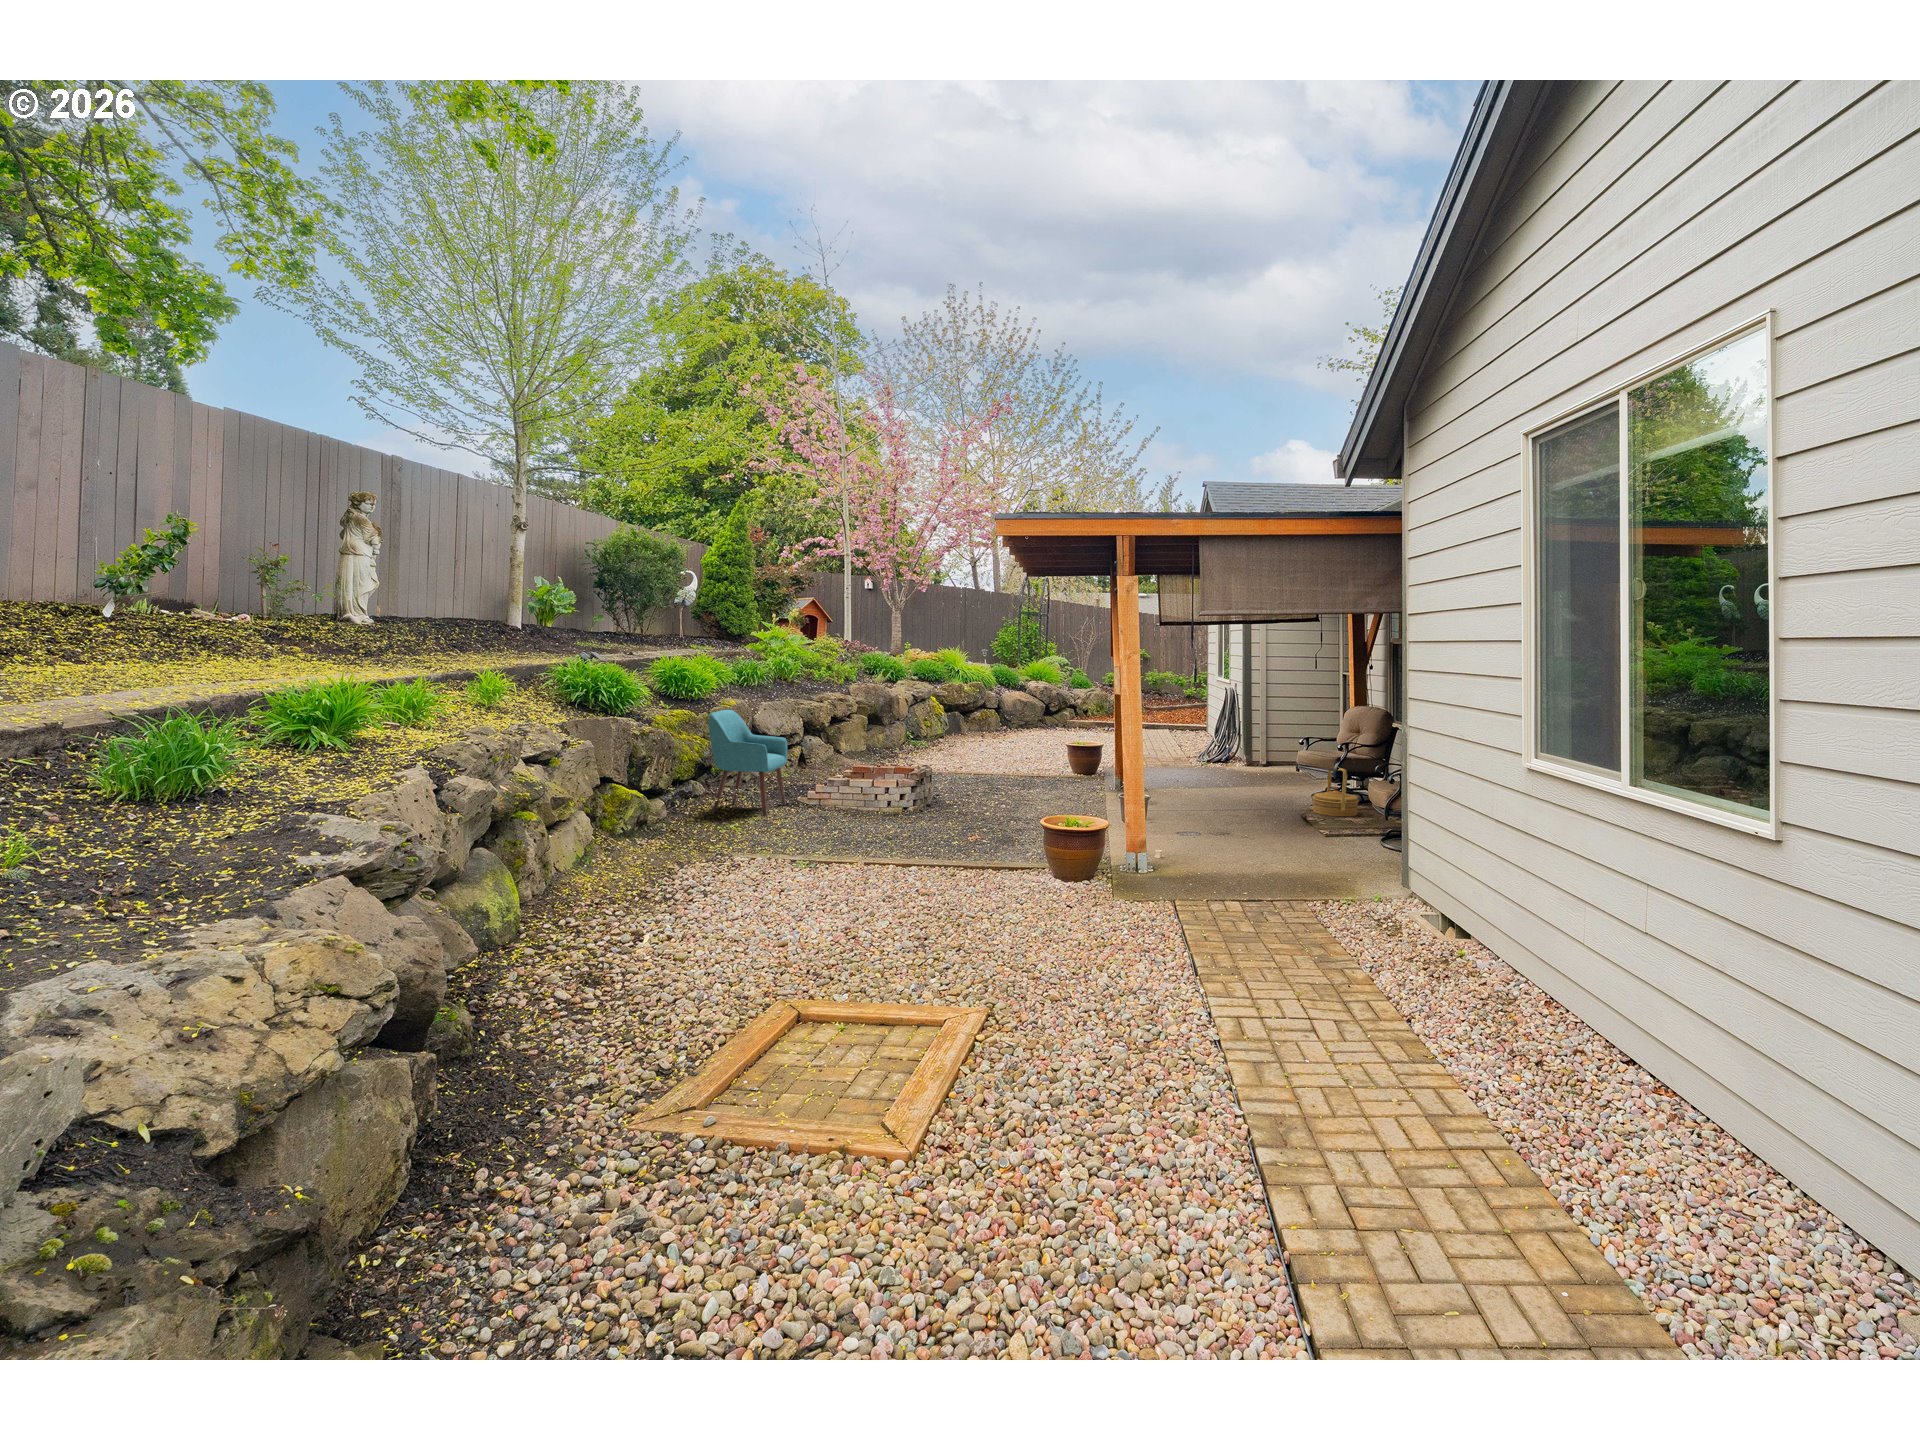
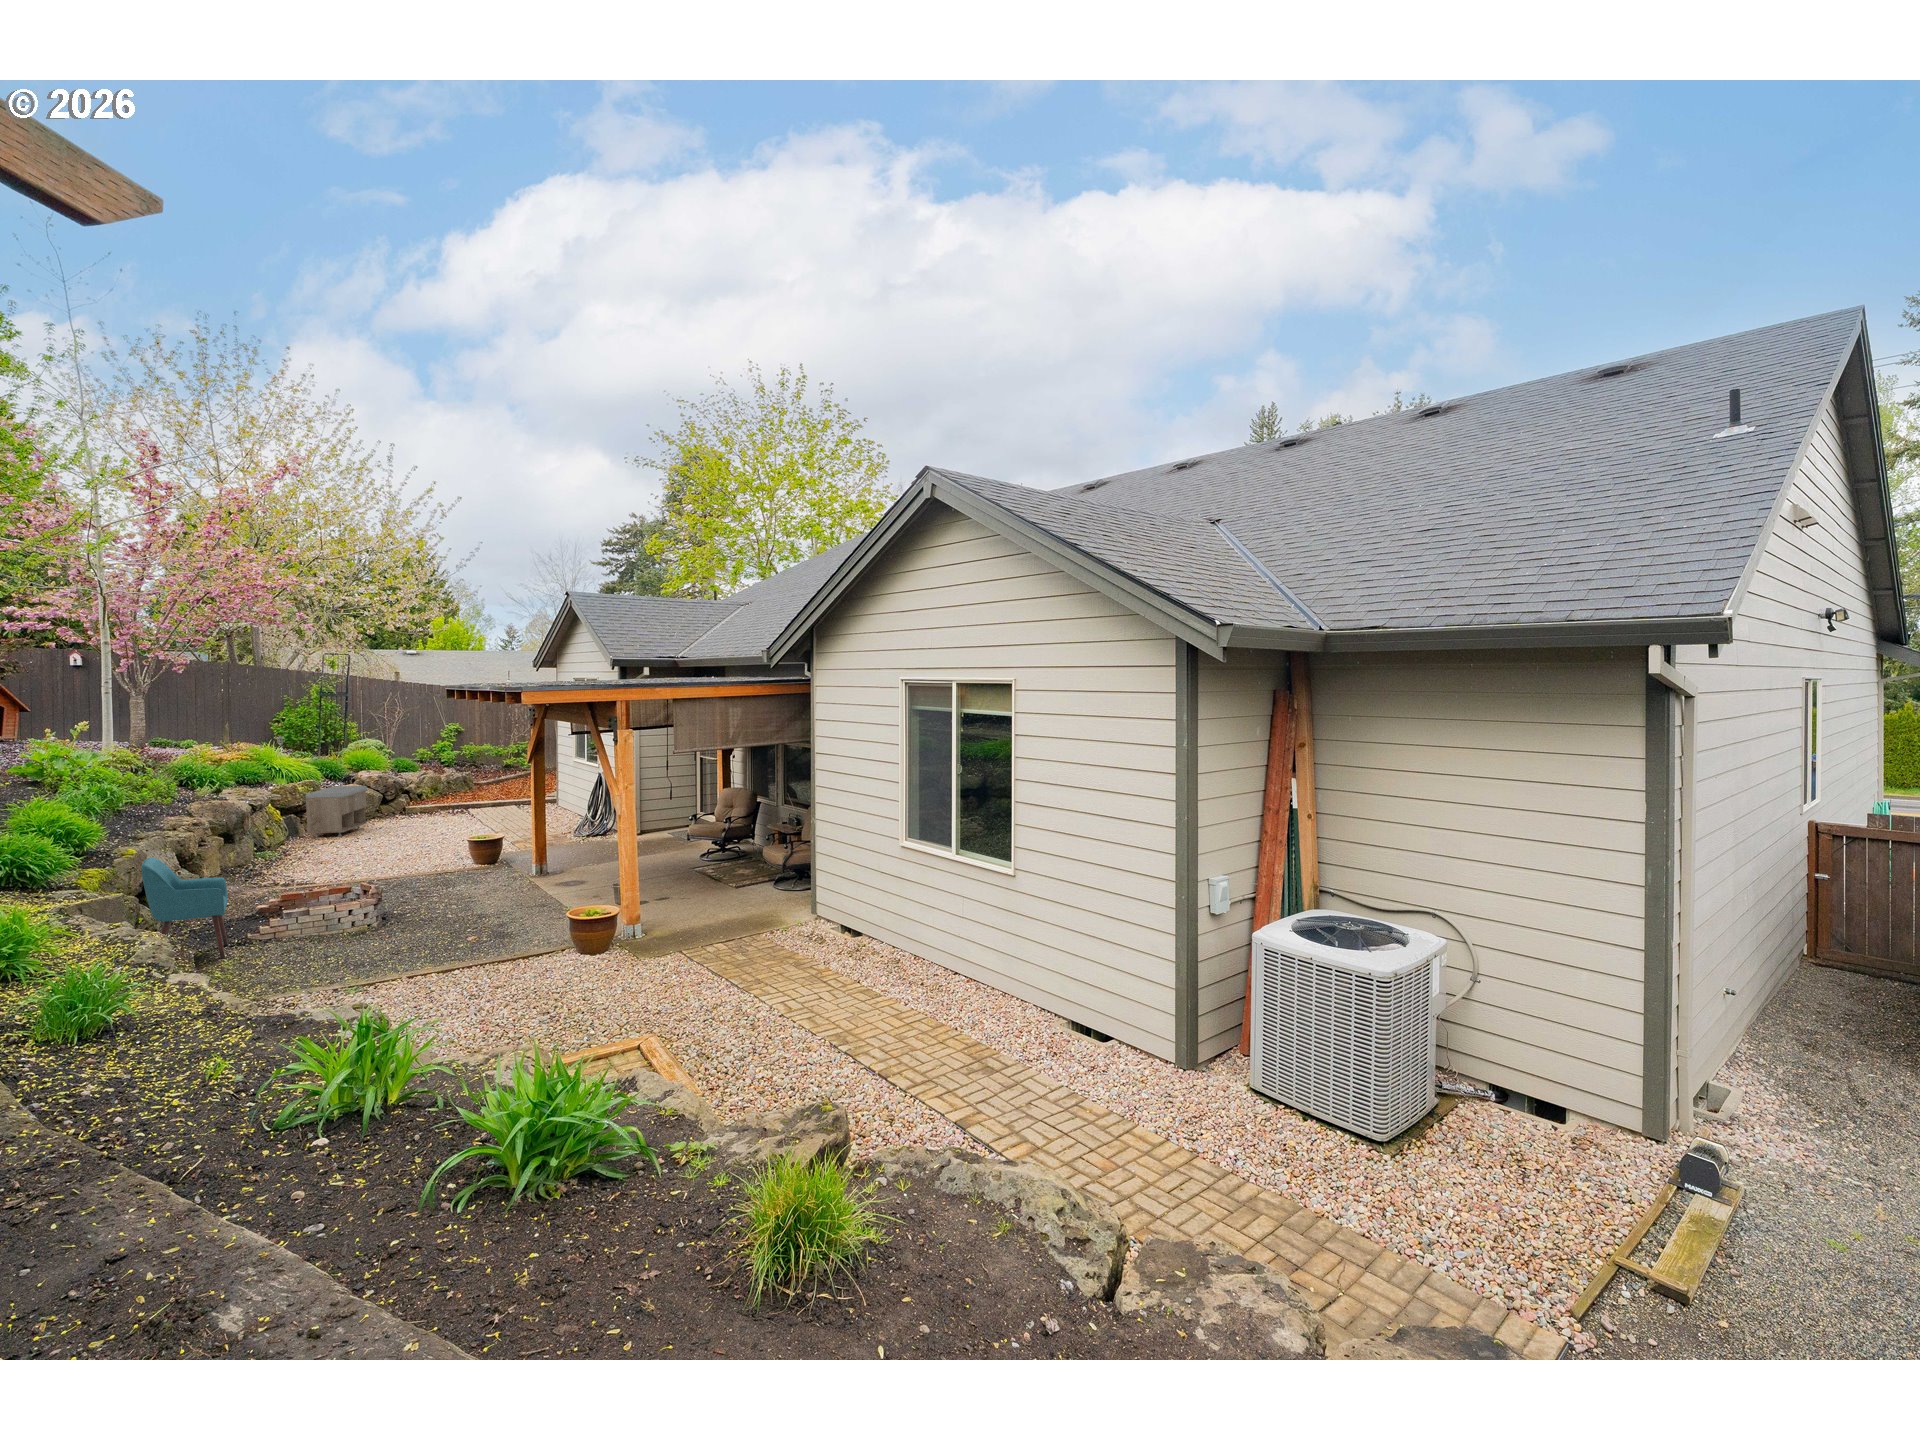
storage bench: none [968,690,1024,737] -> present [306,786,367,837]
woven basket: present [1313,768,1359,817] -> none [708,831,741,870]

